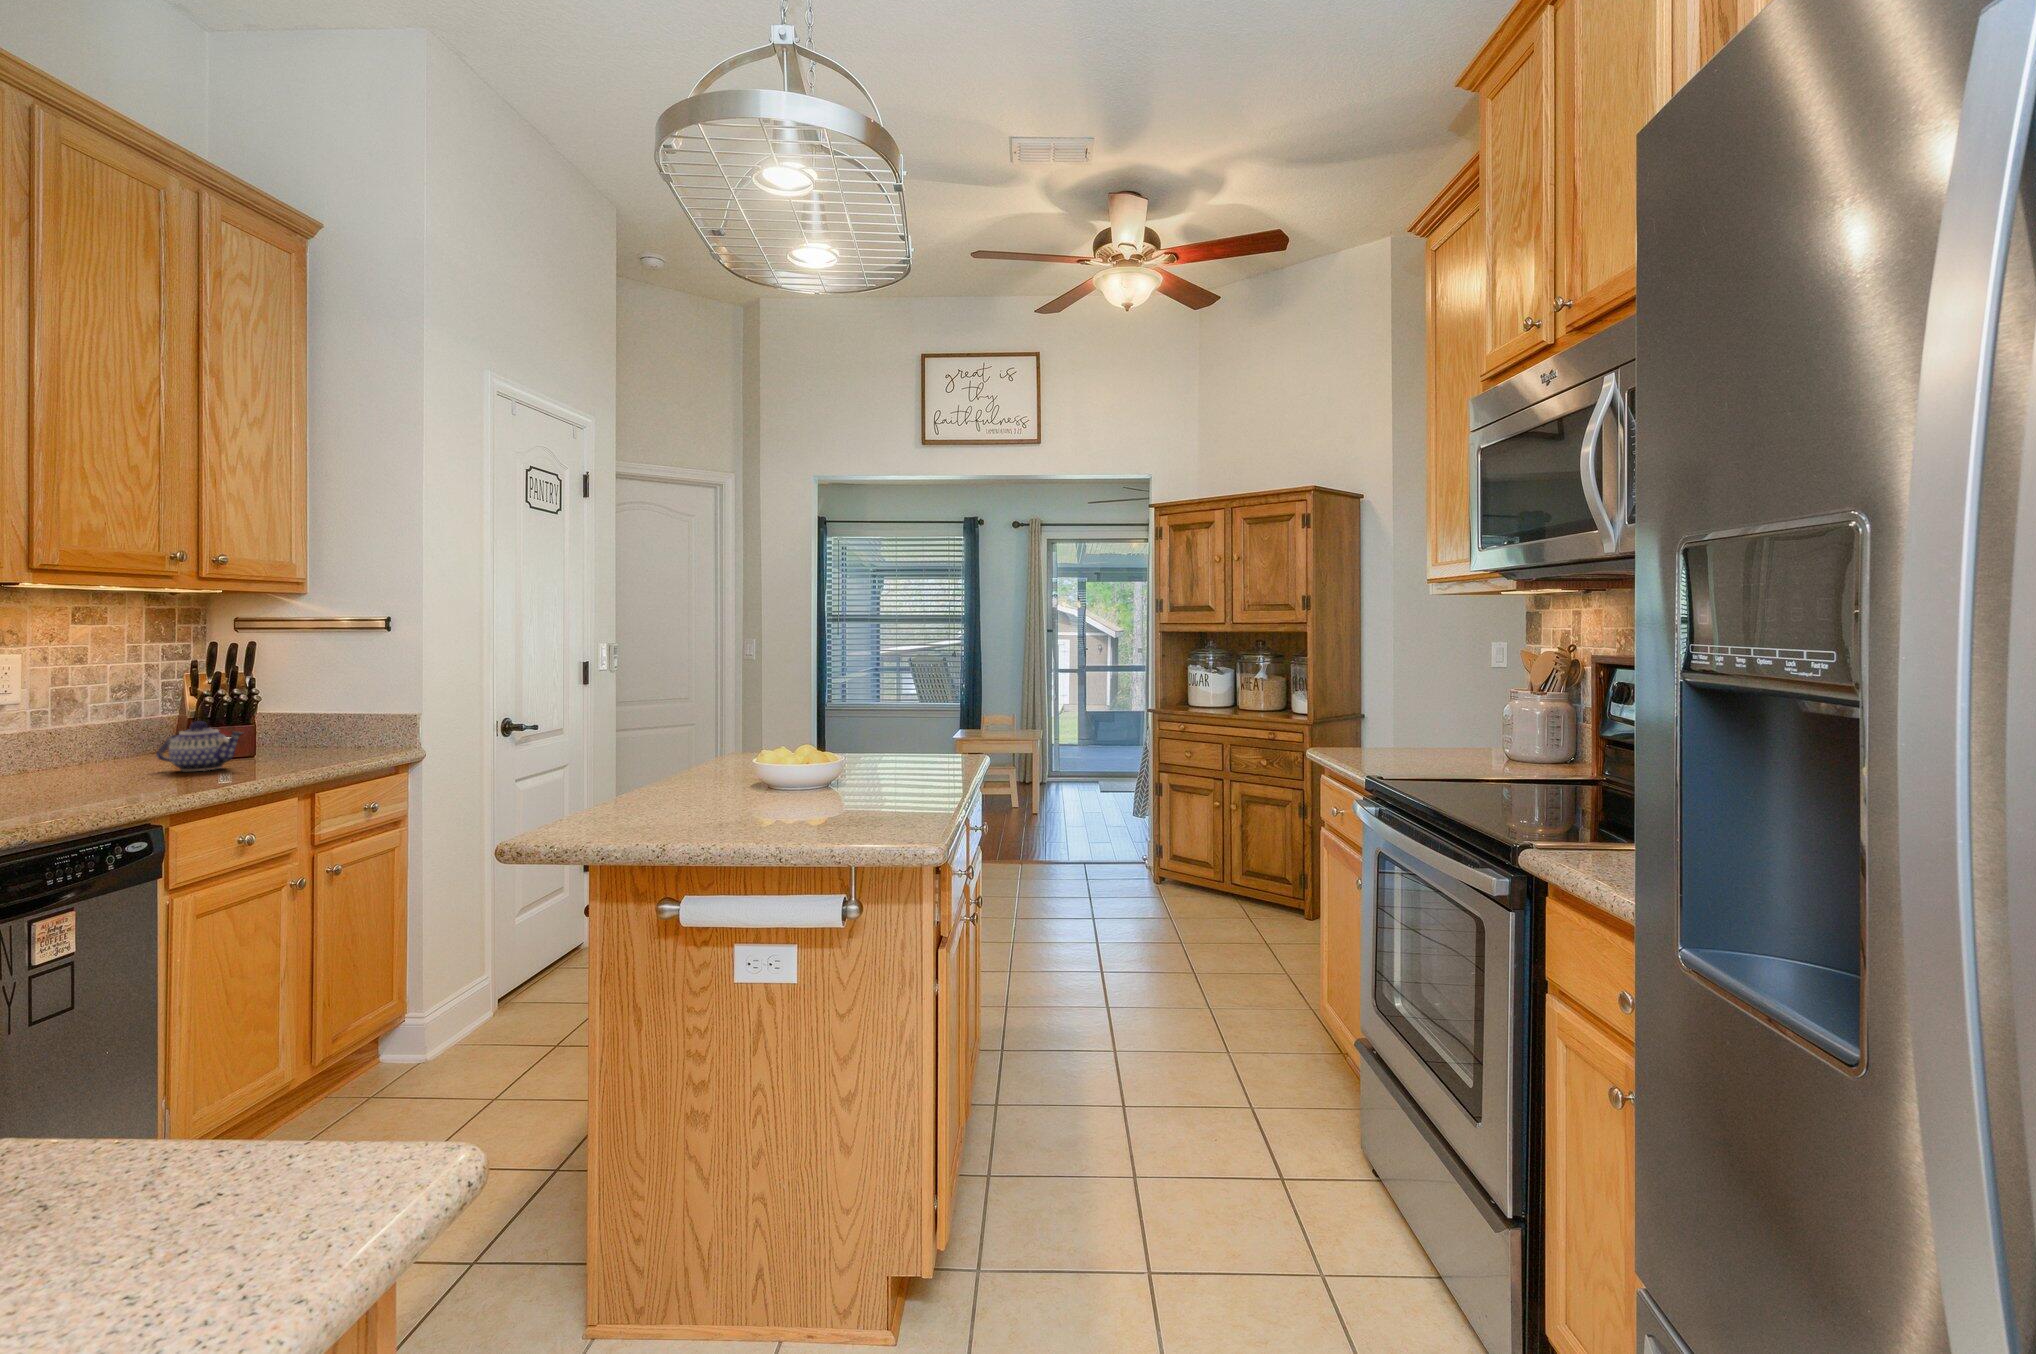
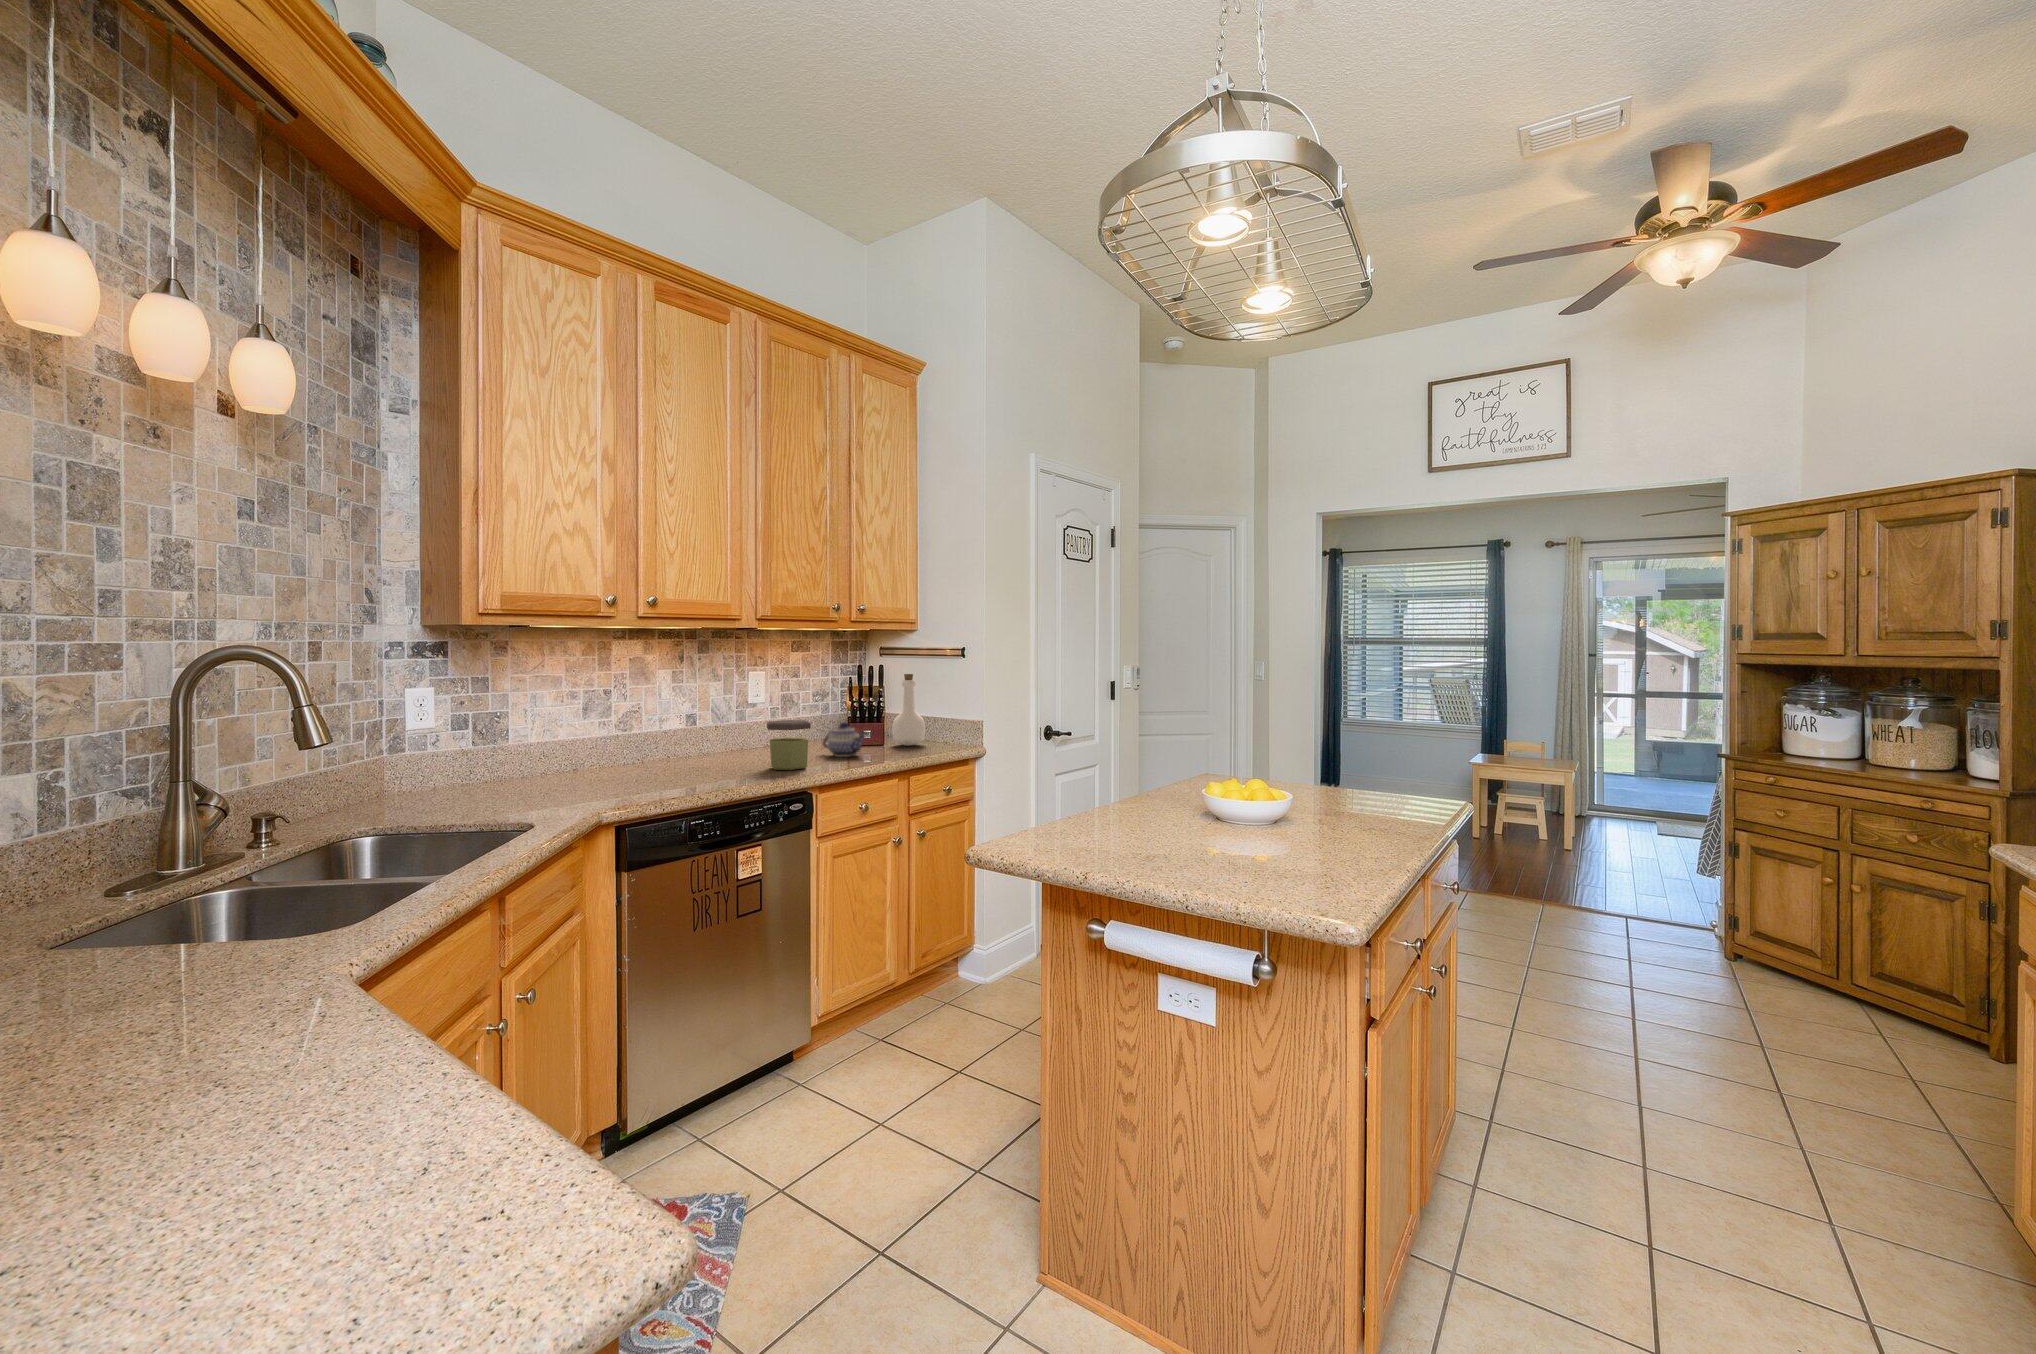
bottle: none [276,652,334,751] -> present [892,674,926,745]
jar: none [57,719,149,795] -> present [767,720,811,770]

